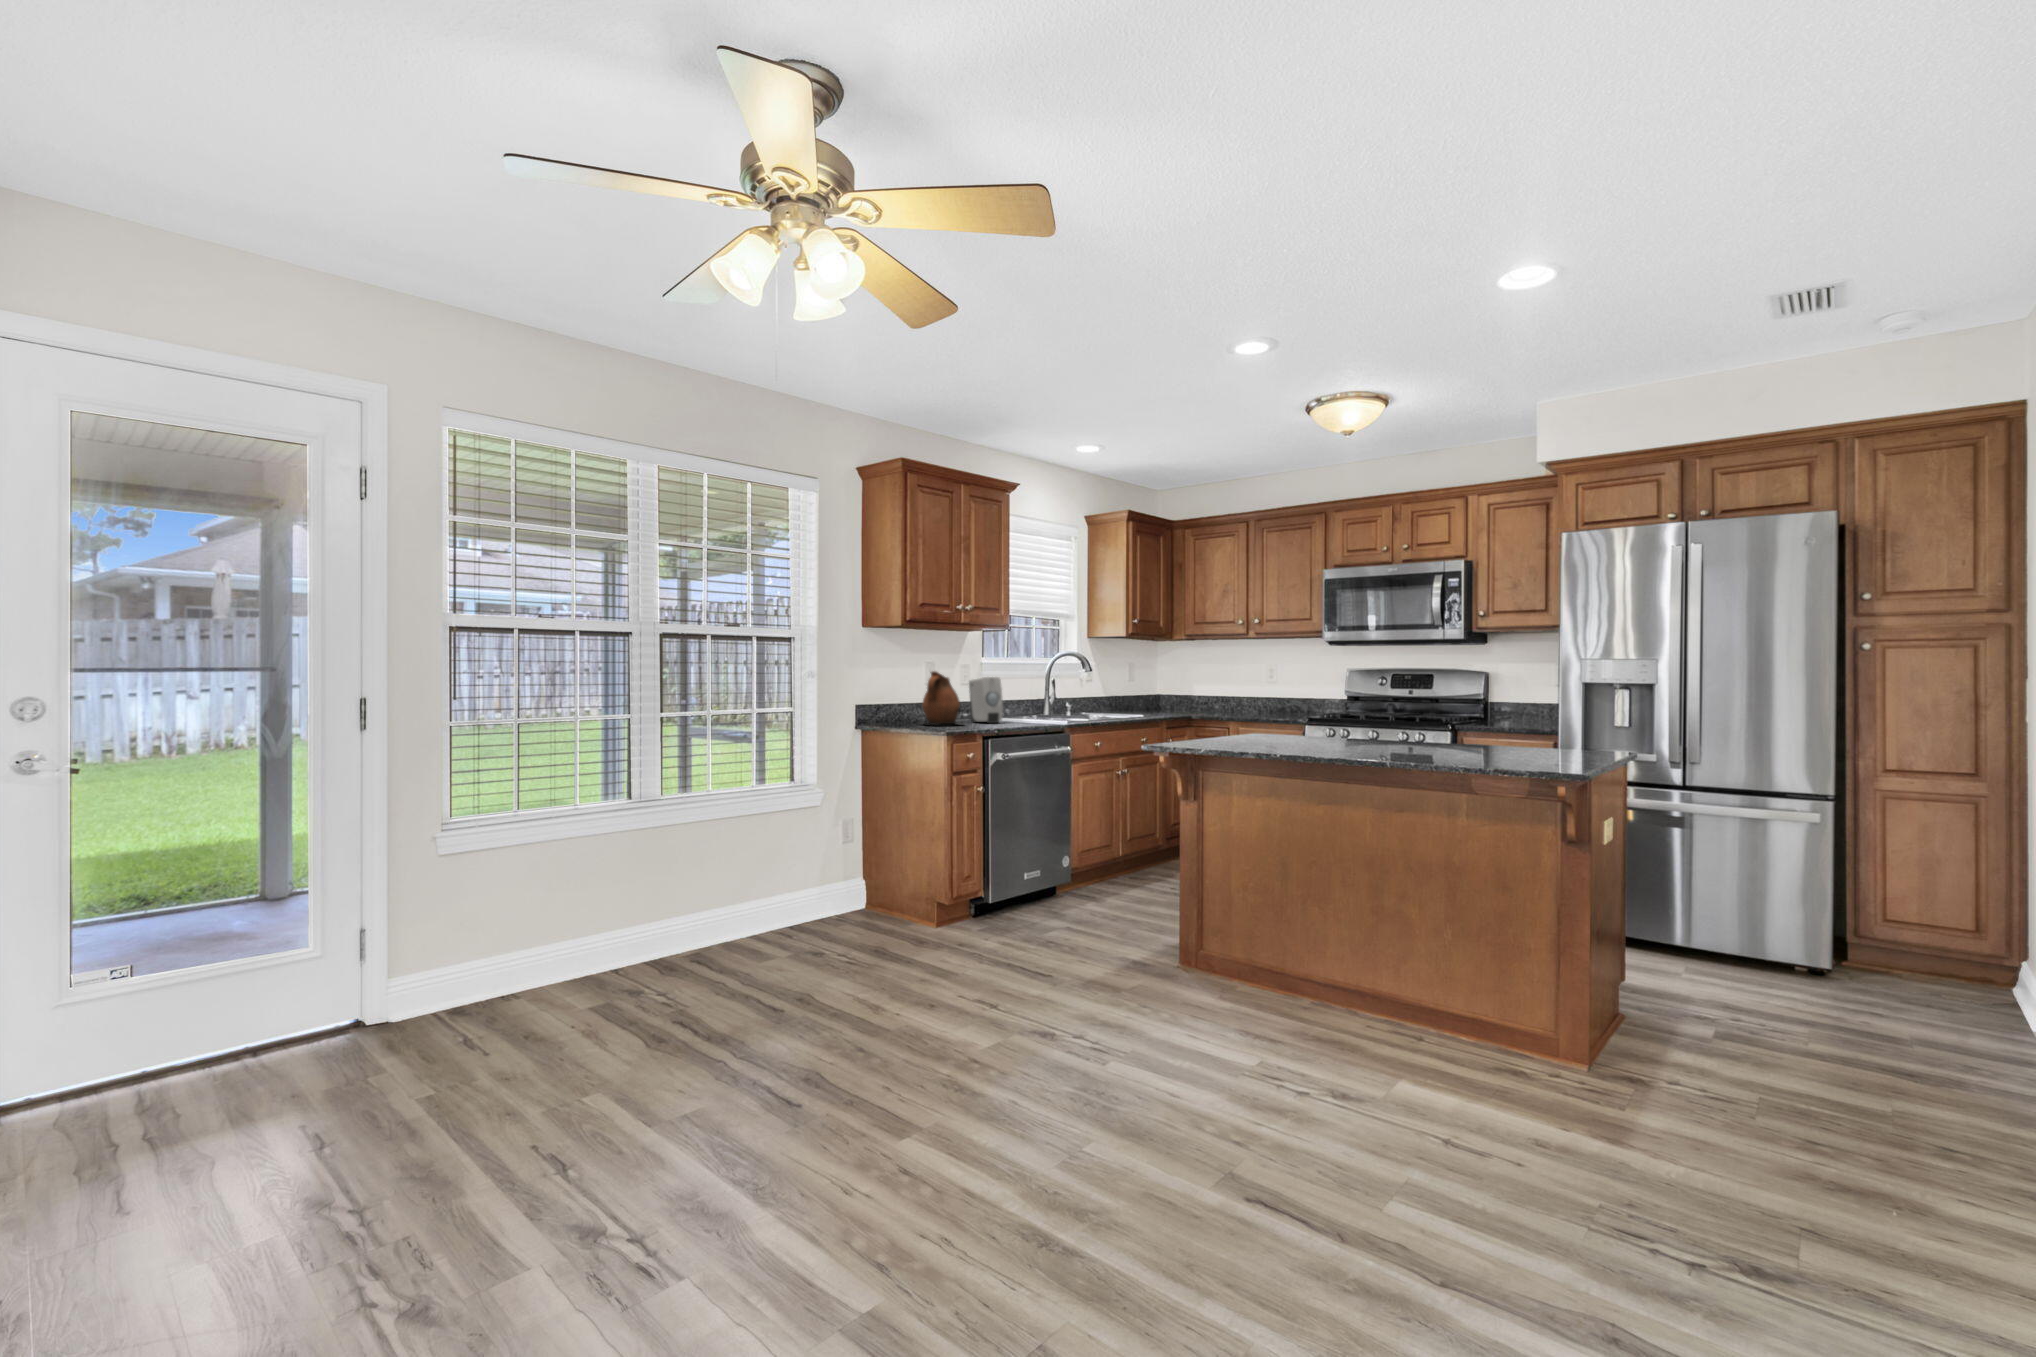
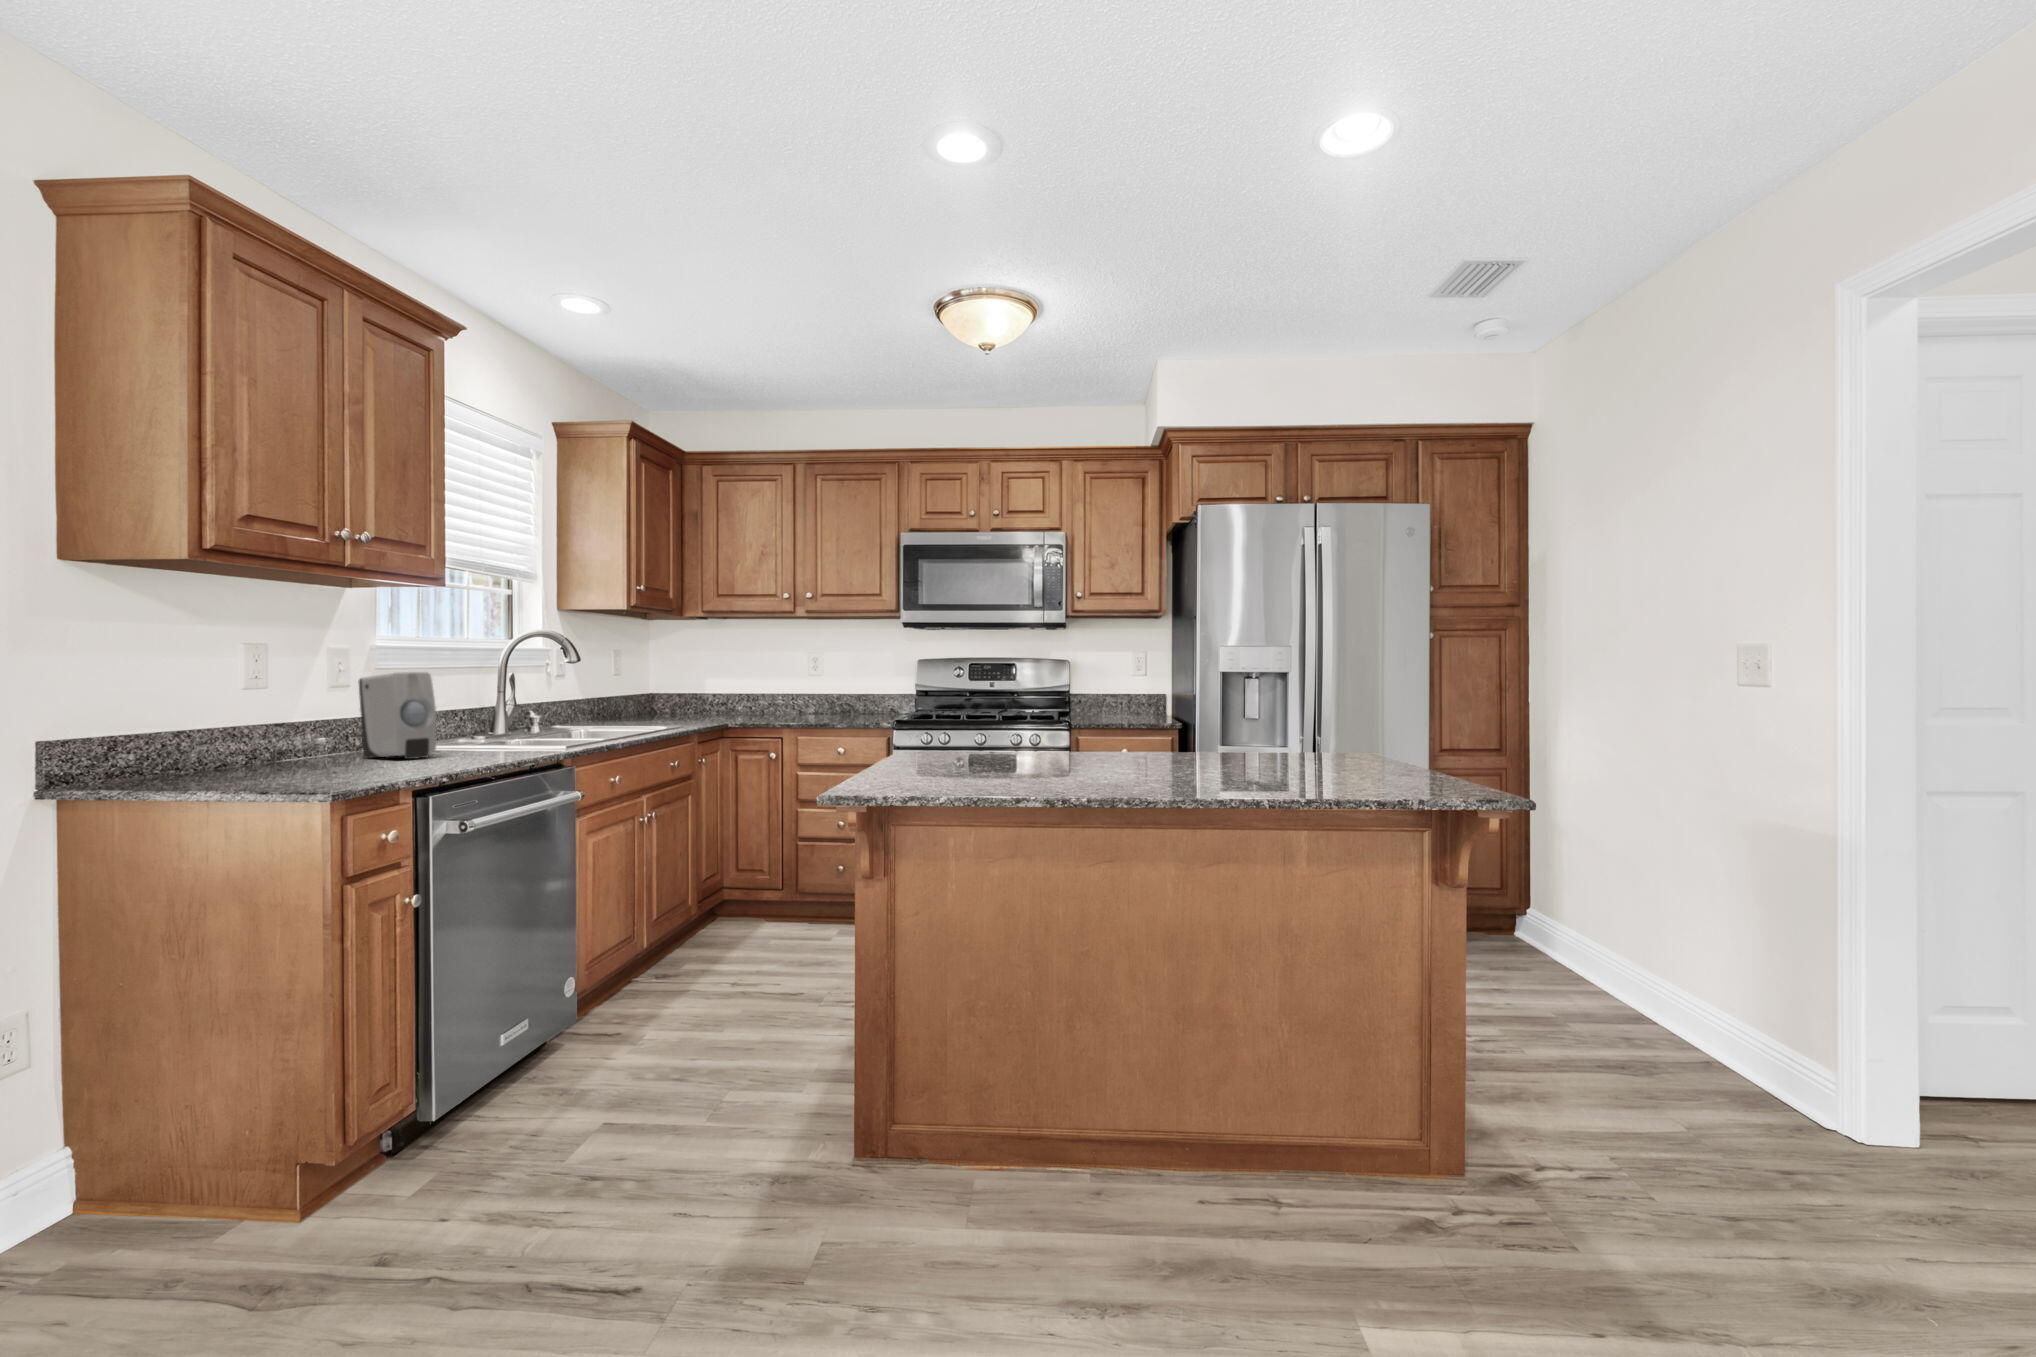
ceramic pitcher: present [922,671,960,725] -> none [234,661,361,772]

